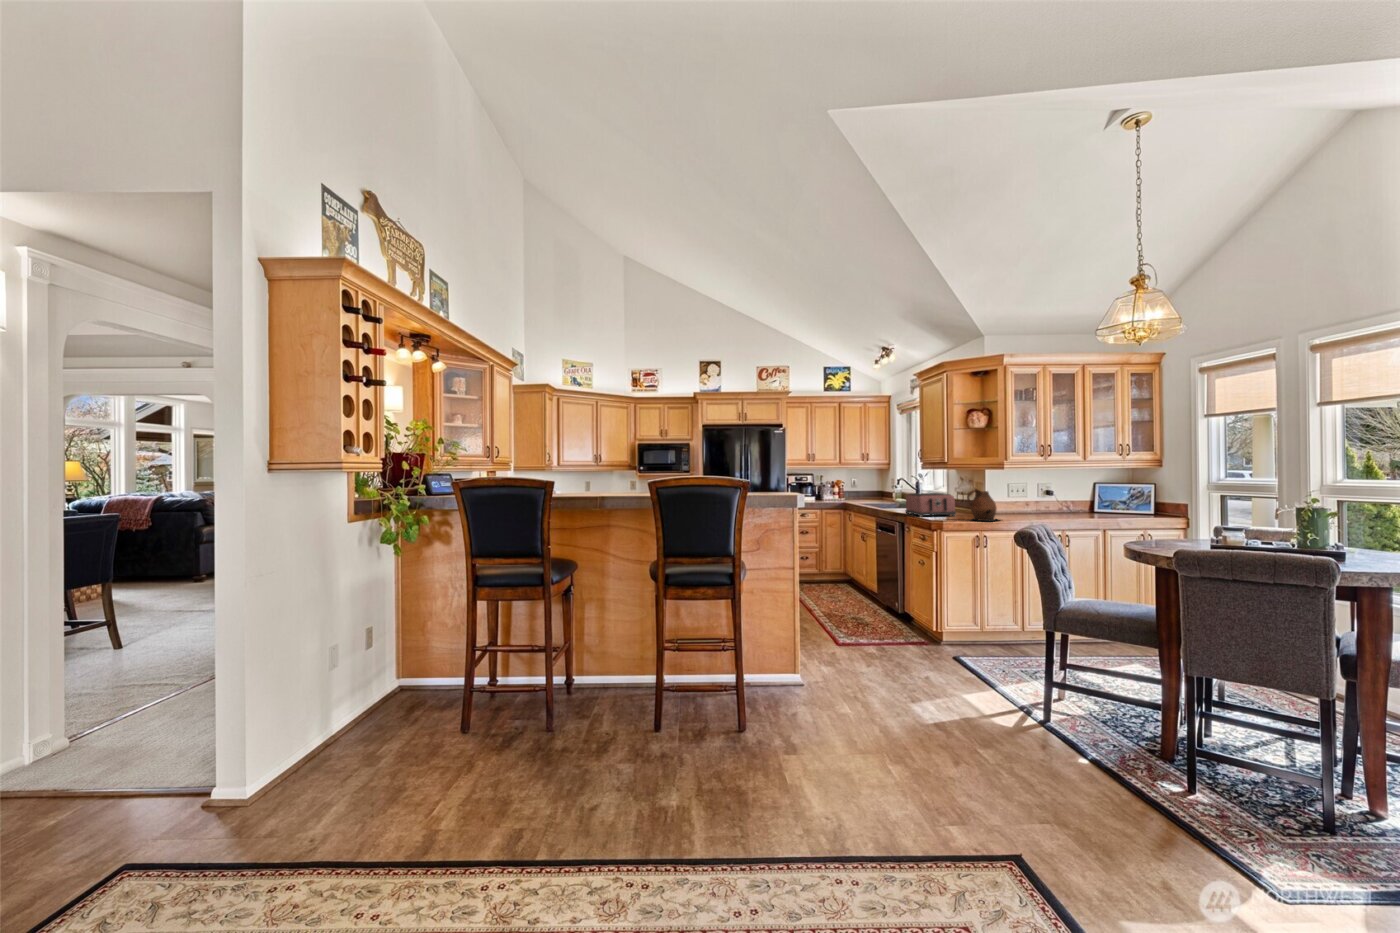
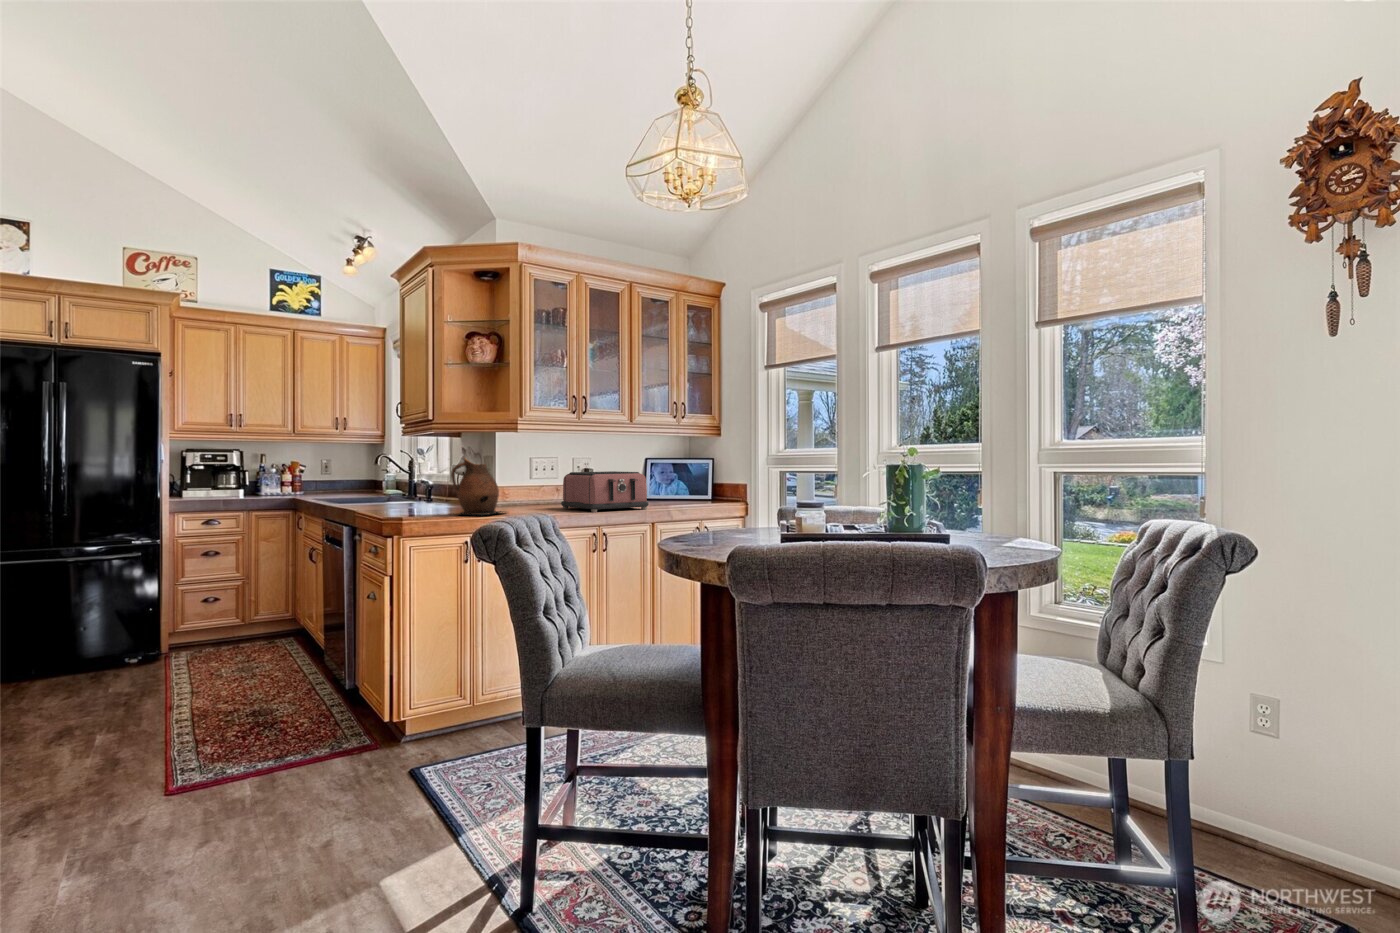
toaster: present [905,493,956,517] -> present [561,471,649,512]

